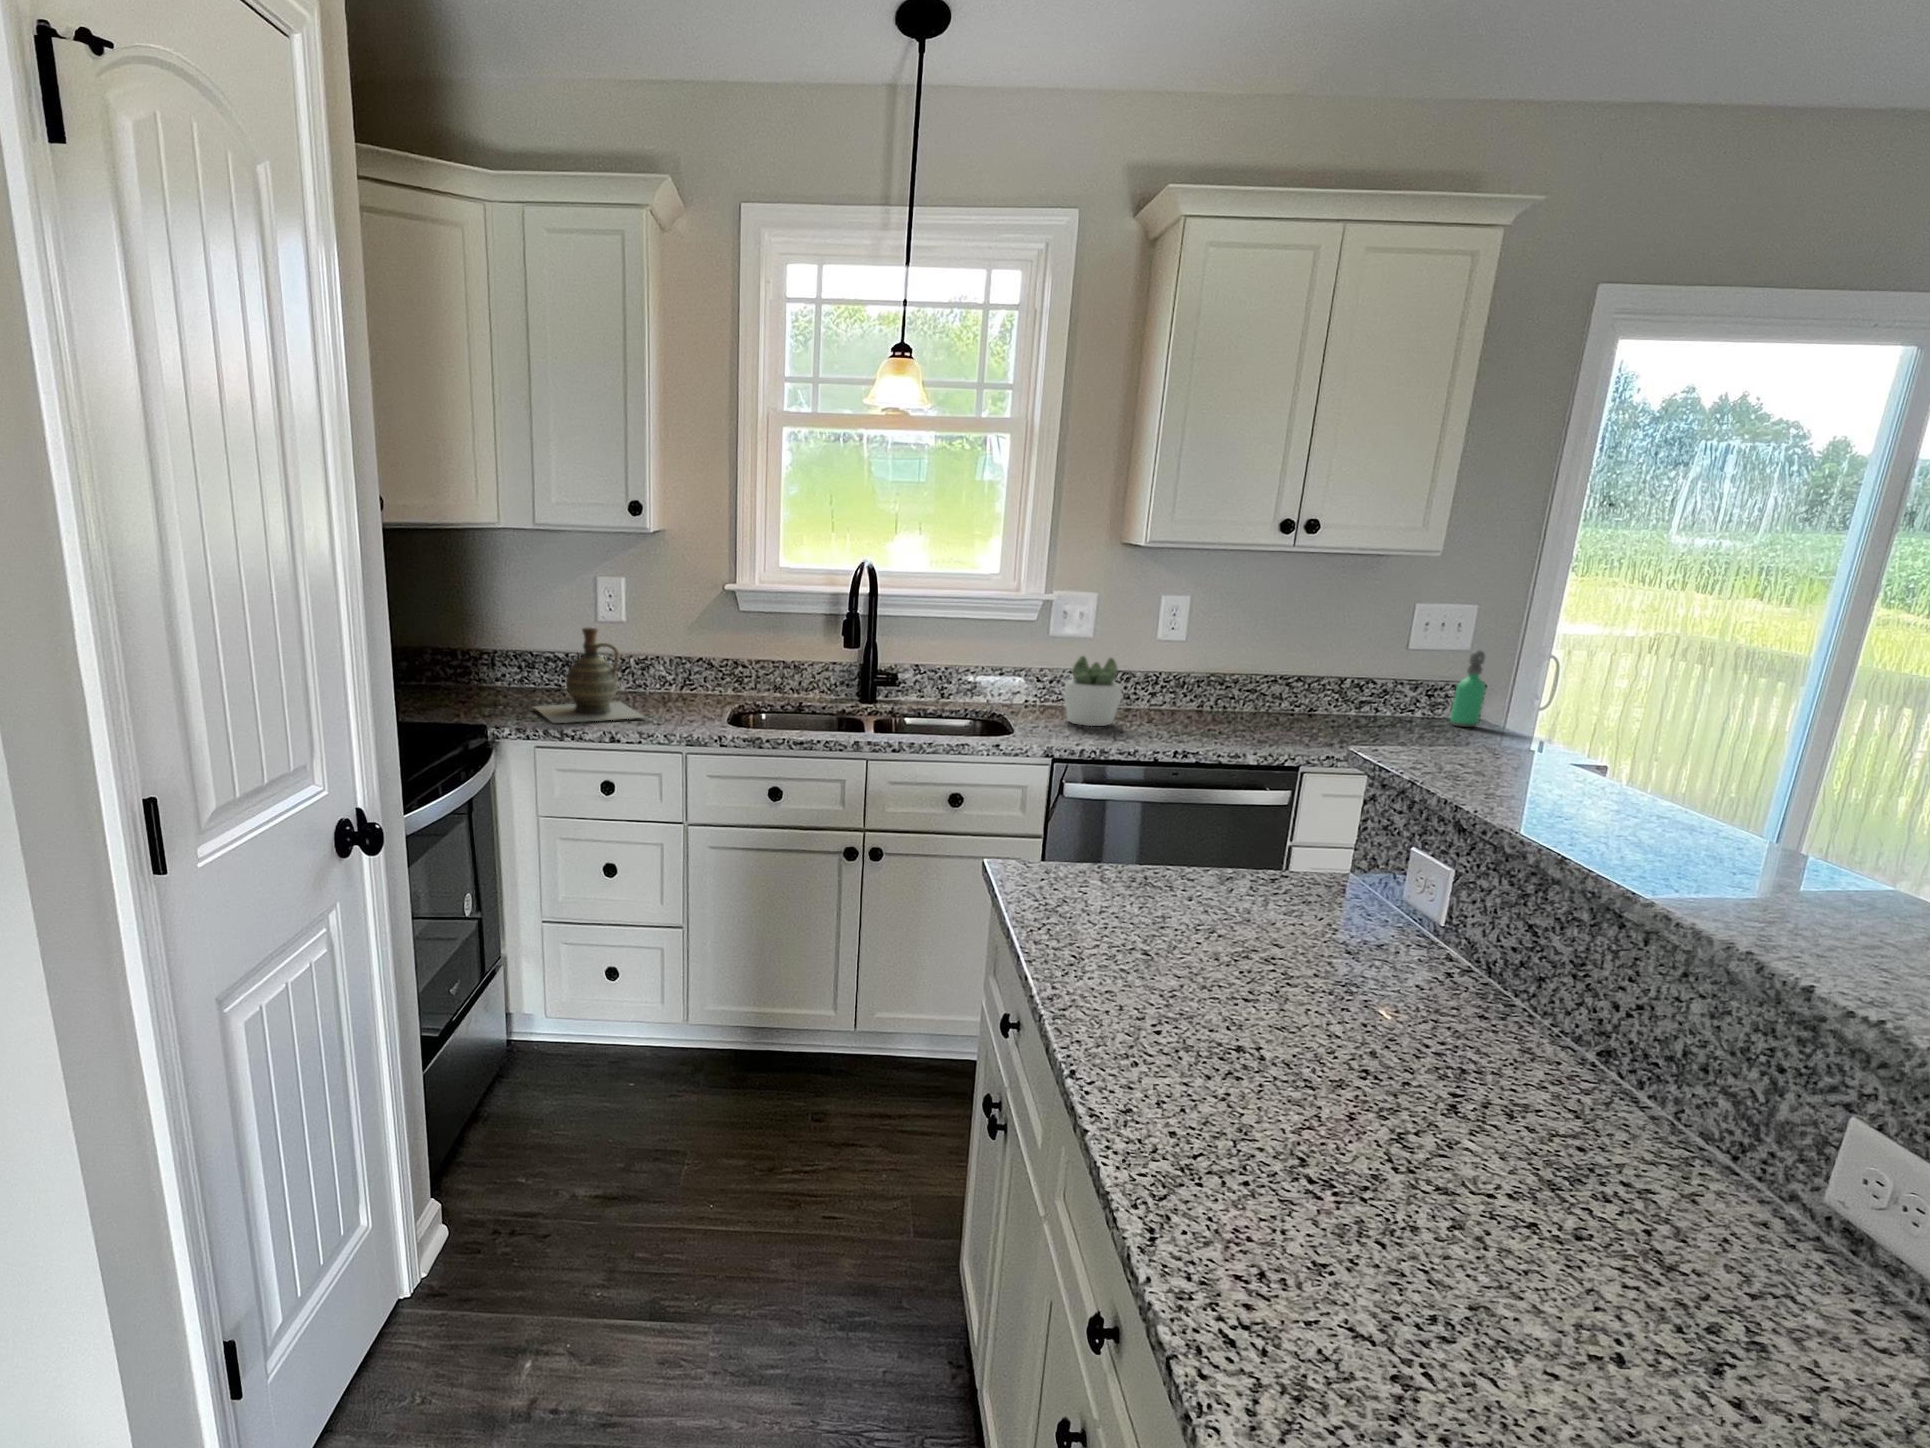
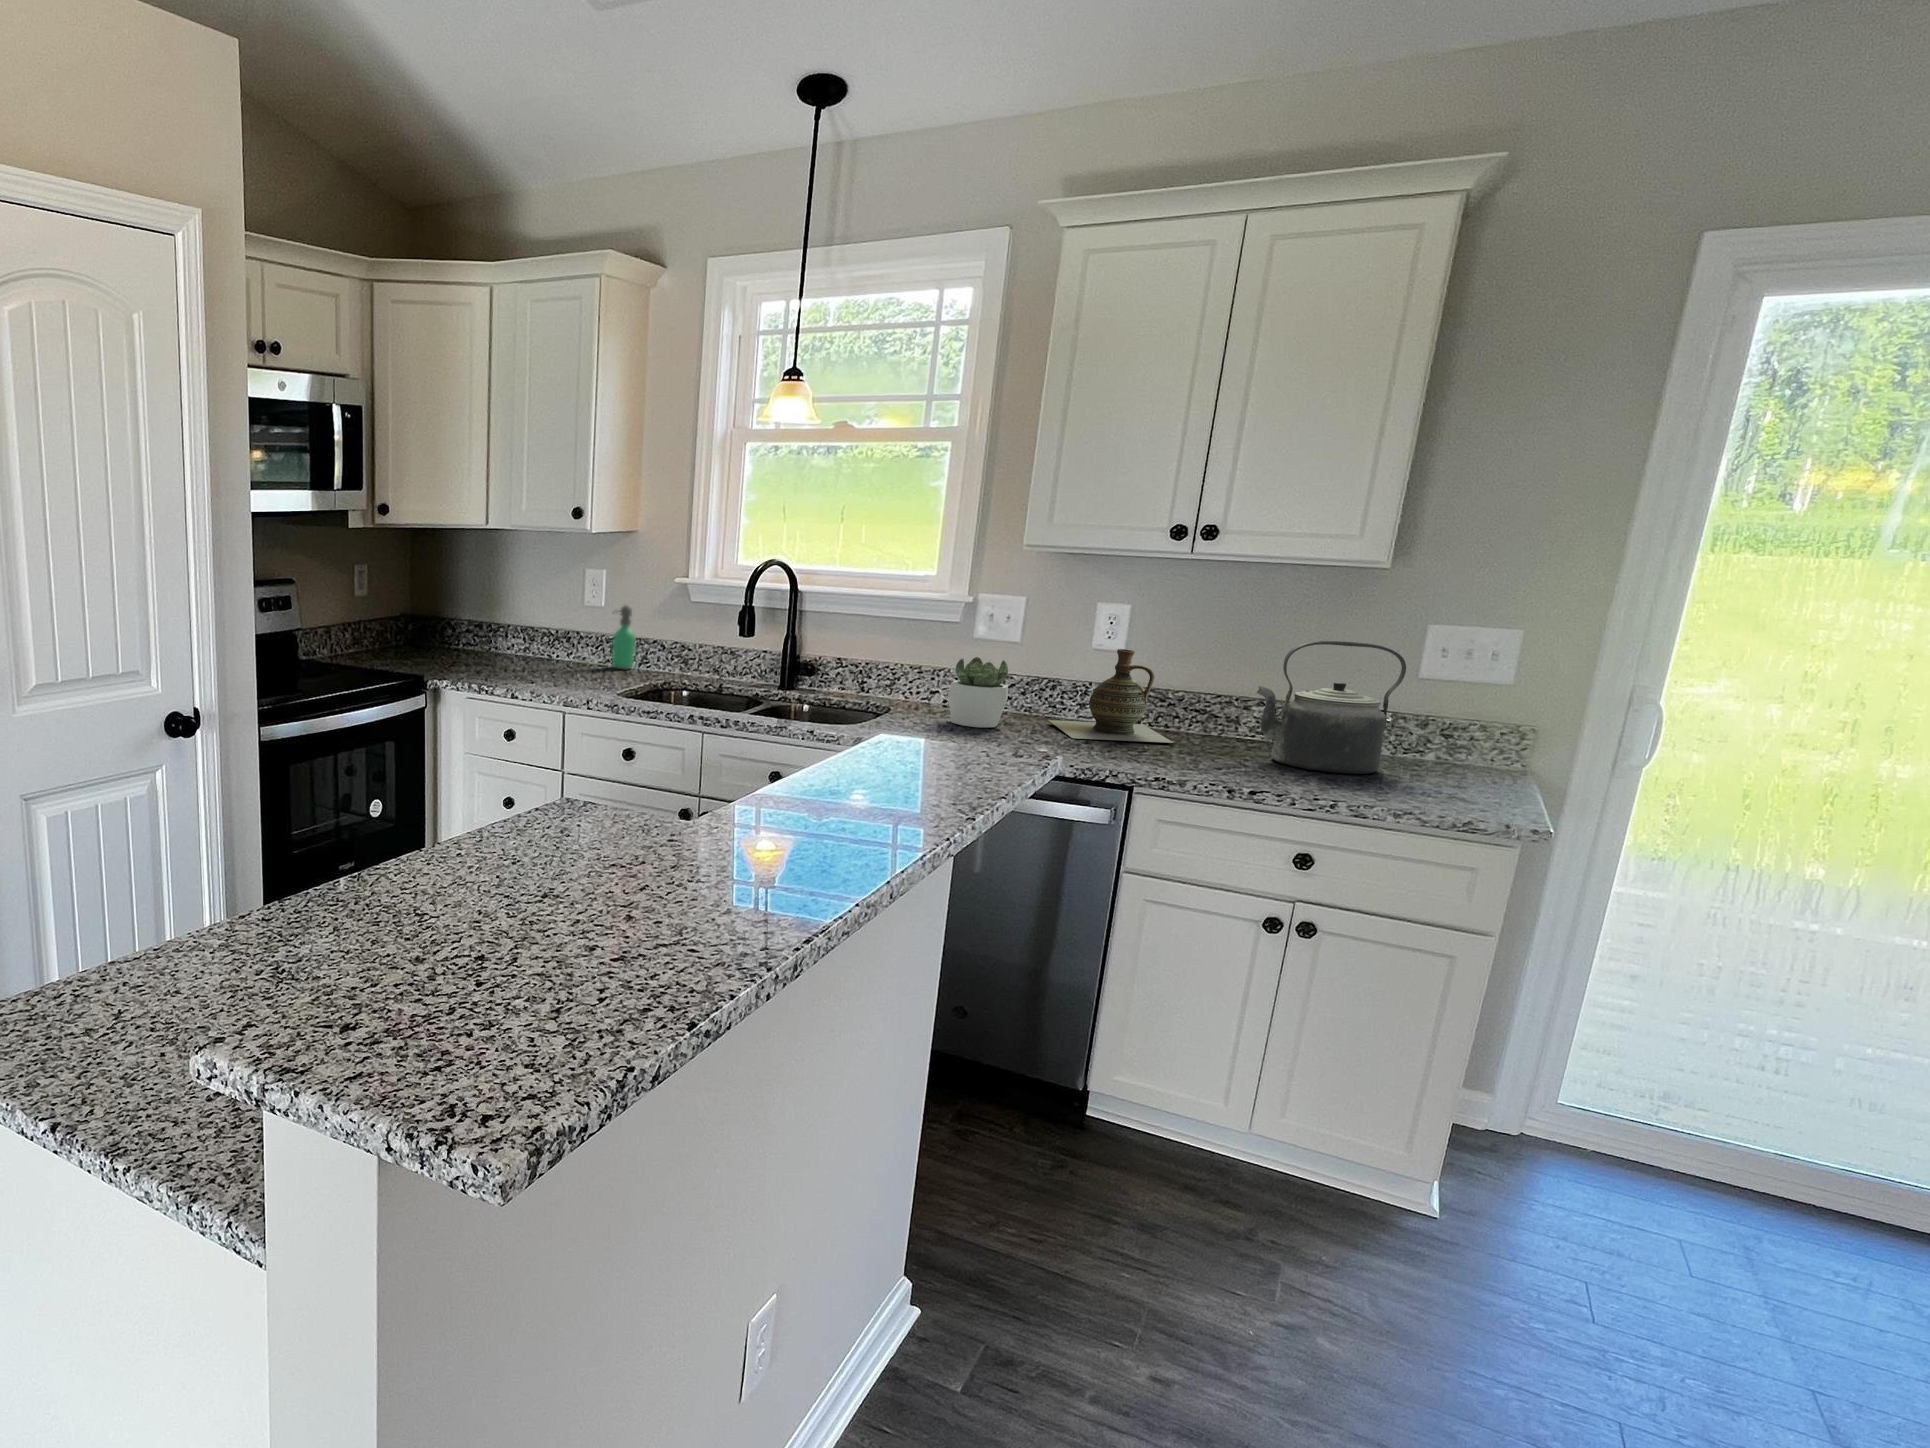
kettle: none [1322,621,1422,734] -> present [1257,641,1406,774]
ceramic jug: present [535,628,643,723] -> present [1049,649,1173,743]
soap dispenser: present [1450,650,1486,727] -> present [612,605,635,670]

